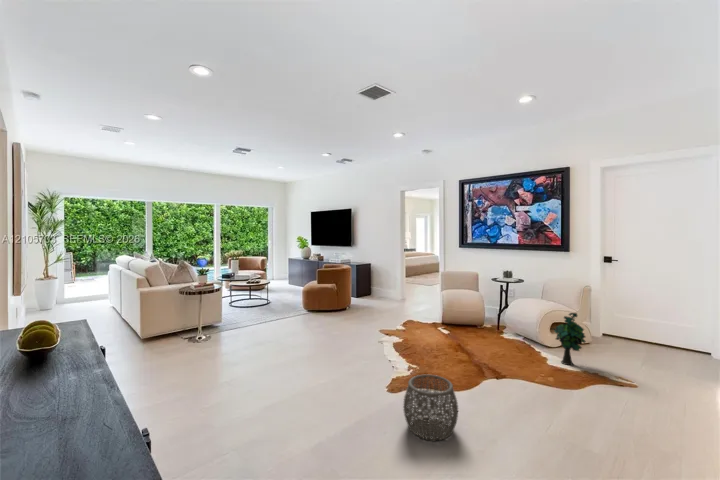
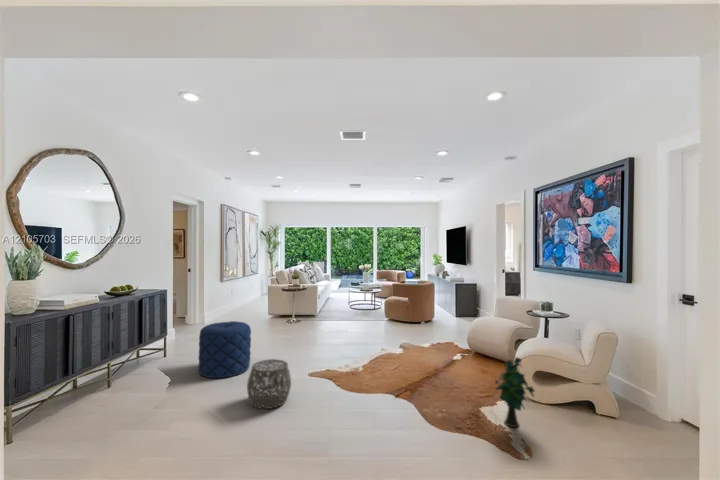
pouf: none [249,347,325,445] -> present [199,321,251,378]

